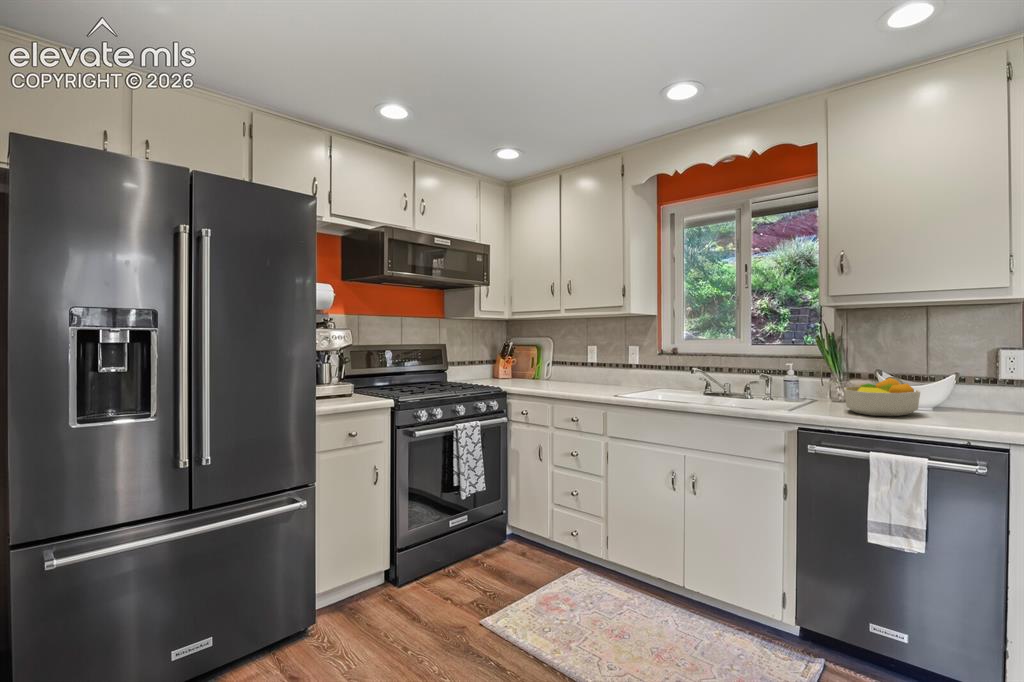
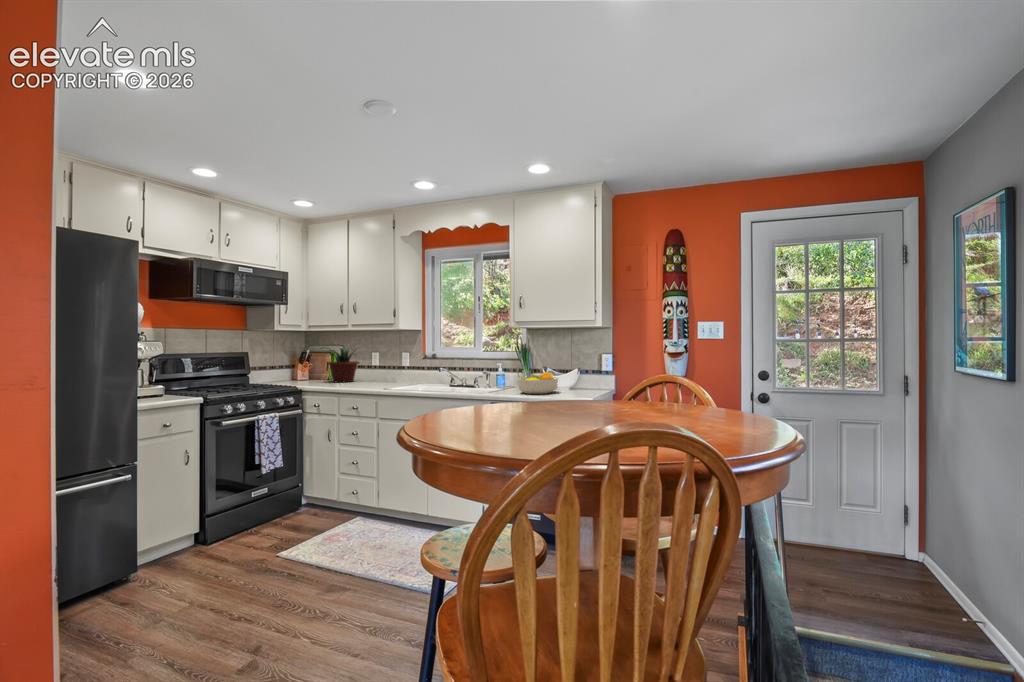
potted plant: none [525,339,576,383] -> present [321,348,359,382]

